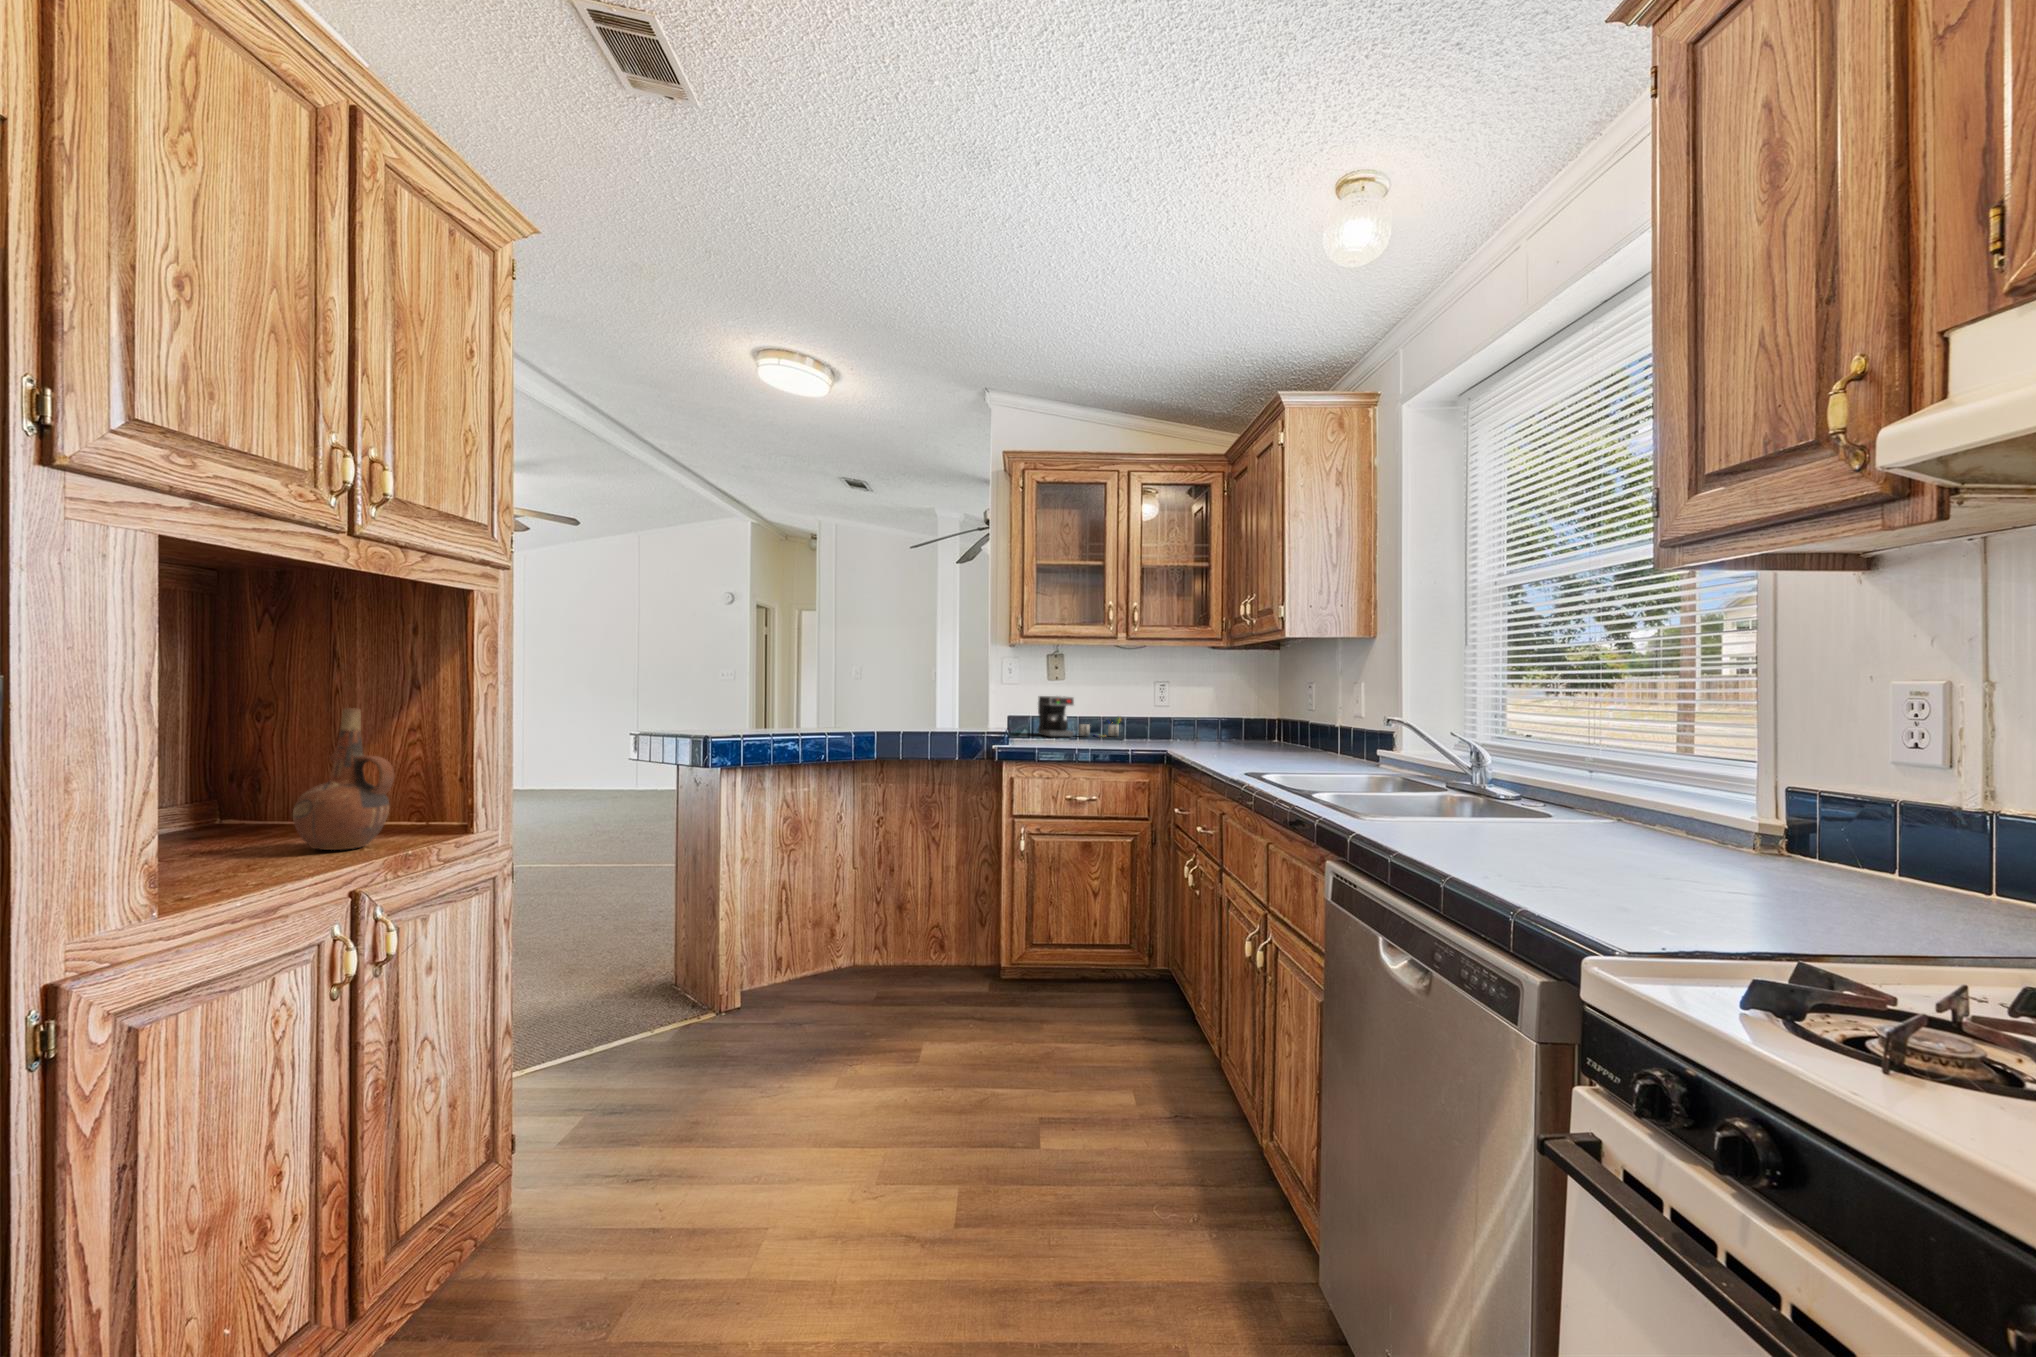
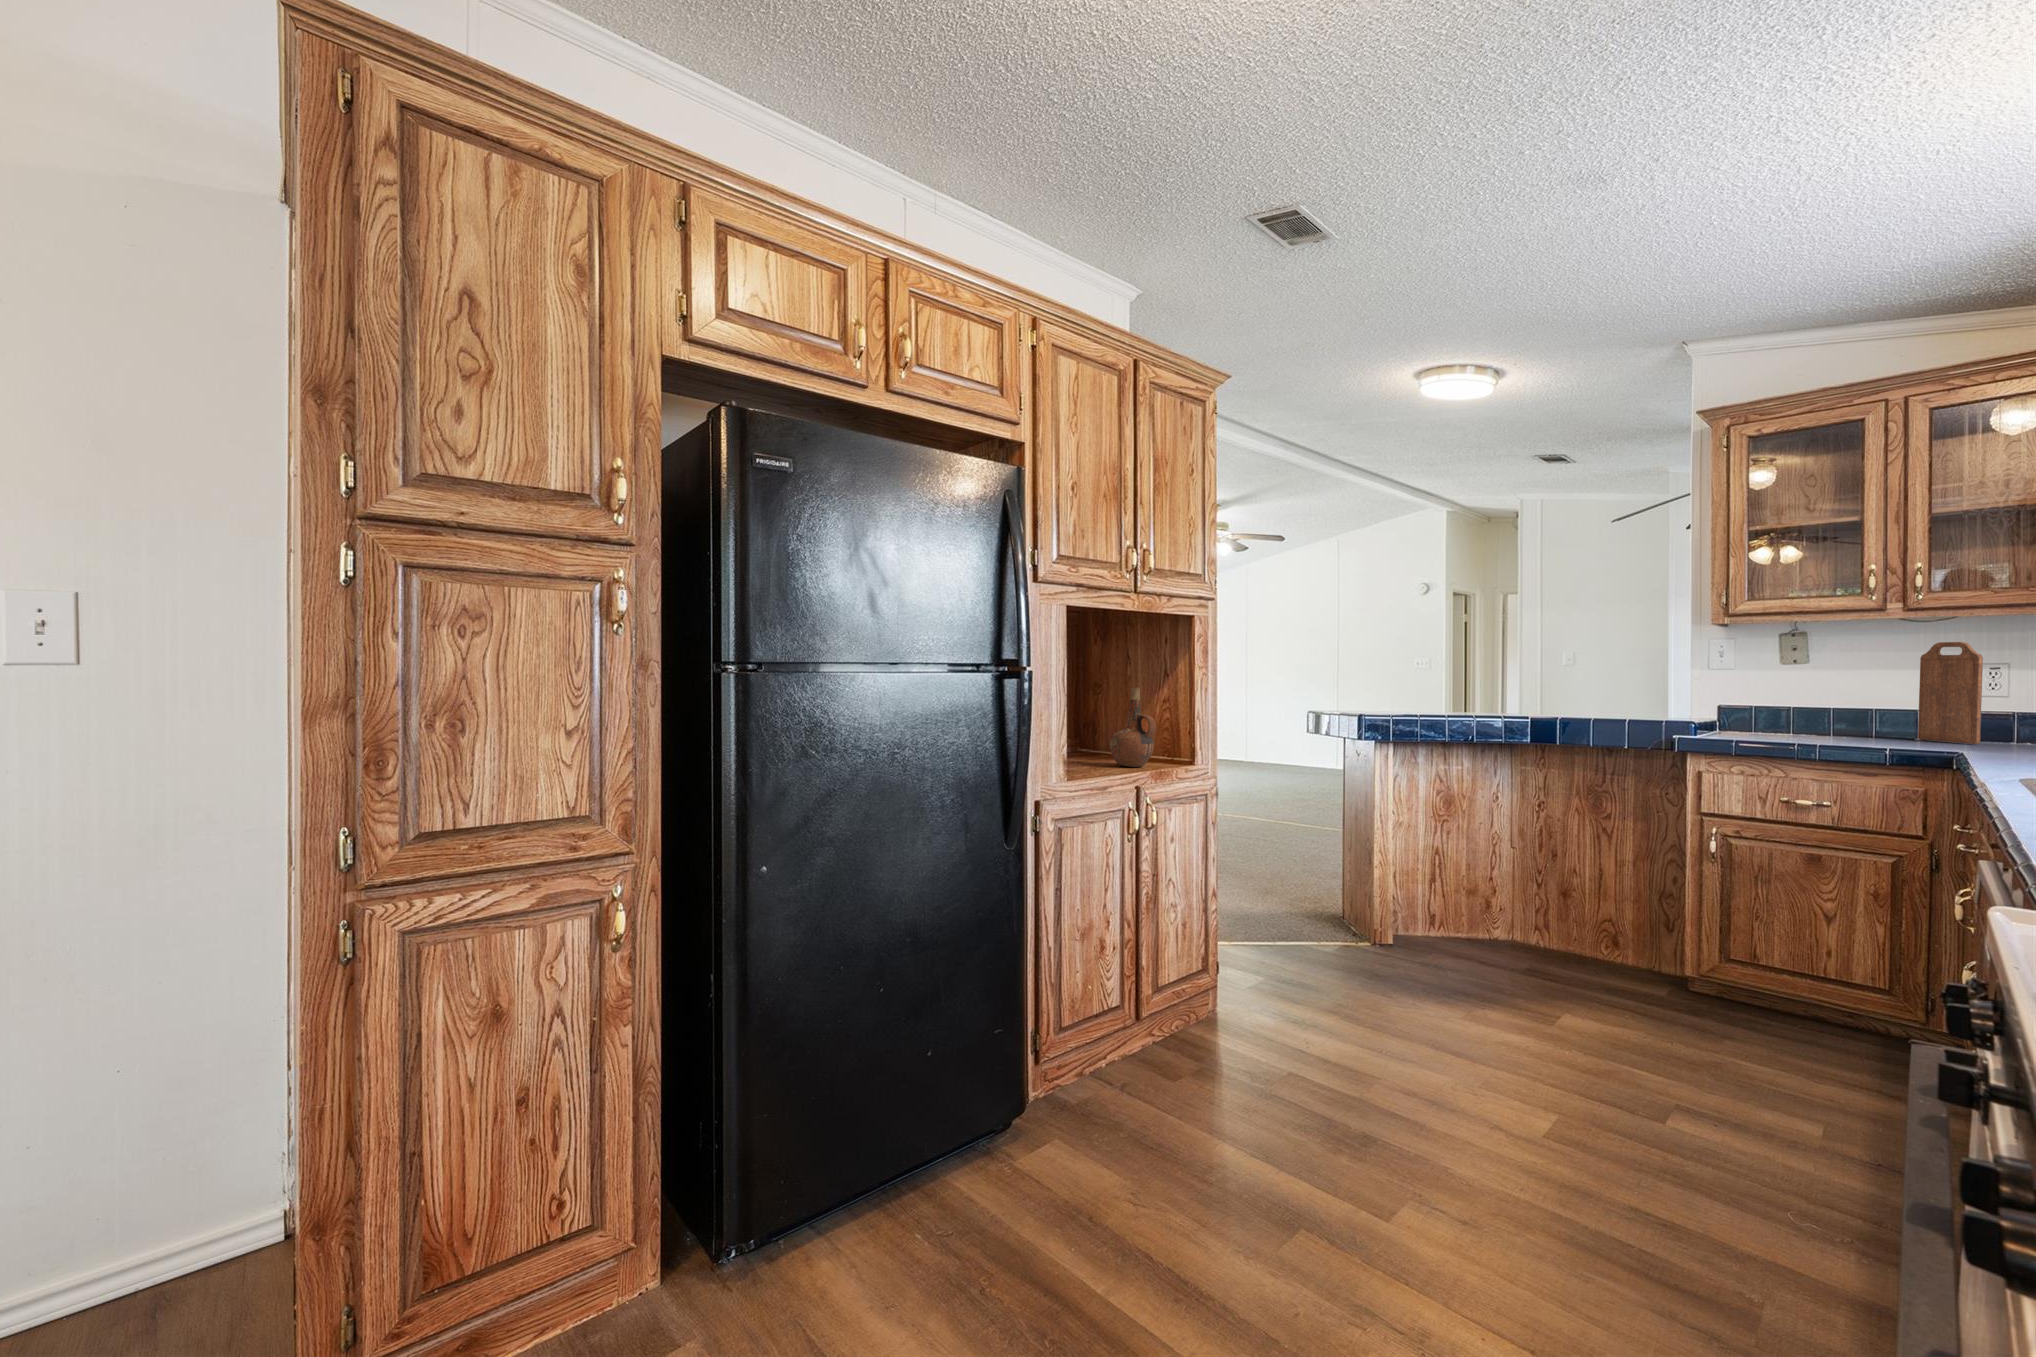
cutting board: none [1157,658,1199,741] -> present [1918,642,1983,744]
coffee maker: present [1038,696,1121,737] -> none [1740,687,1864,736]

